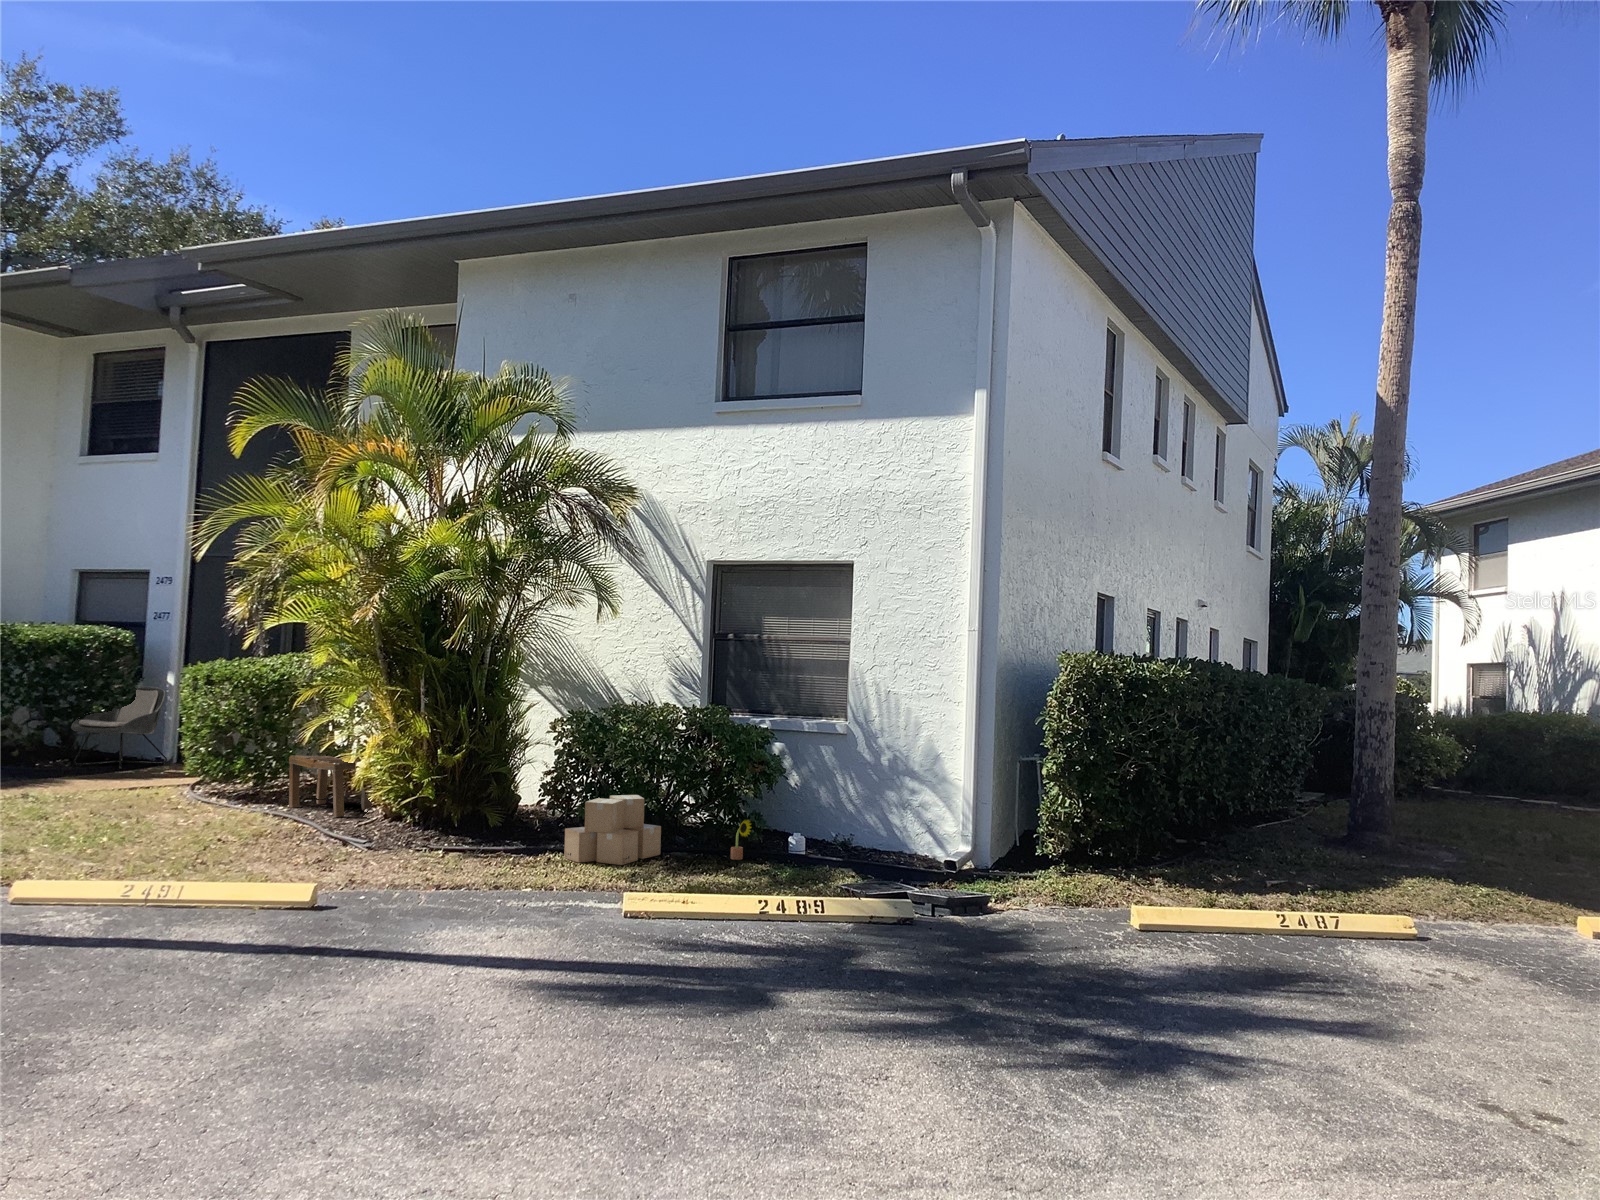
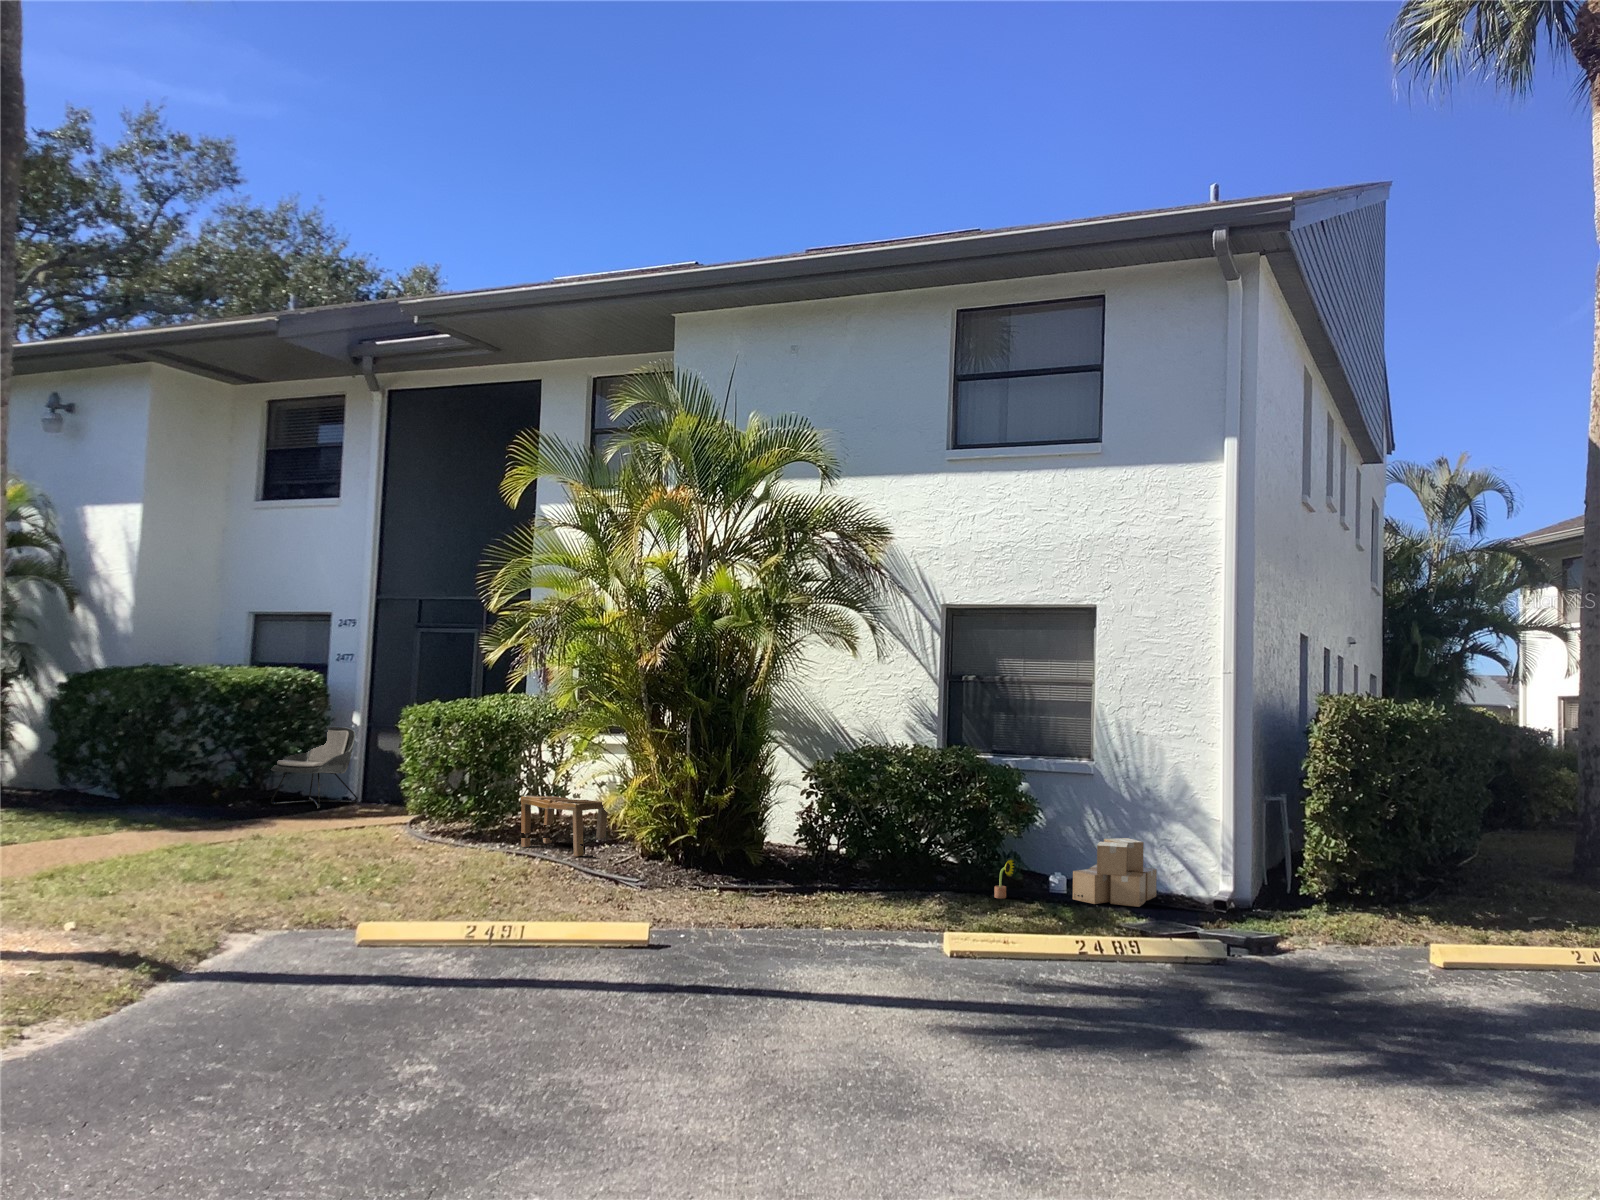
cardboard box: present [564,795,661,865] -> present [1073,838,1157,907]

